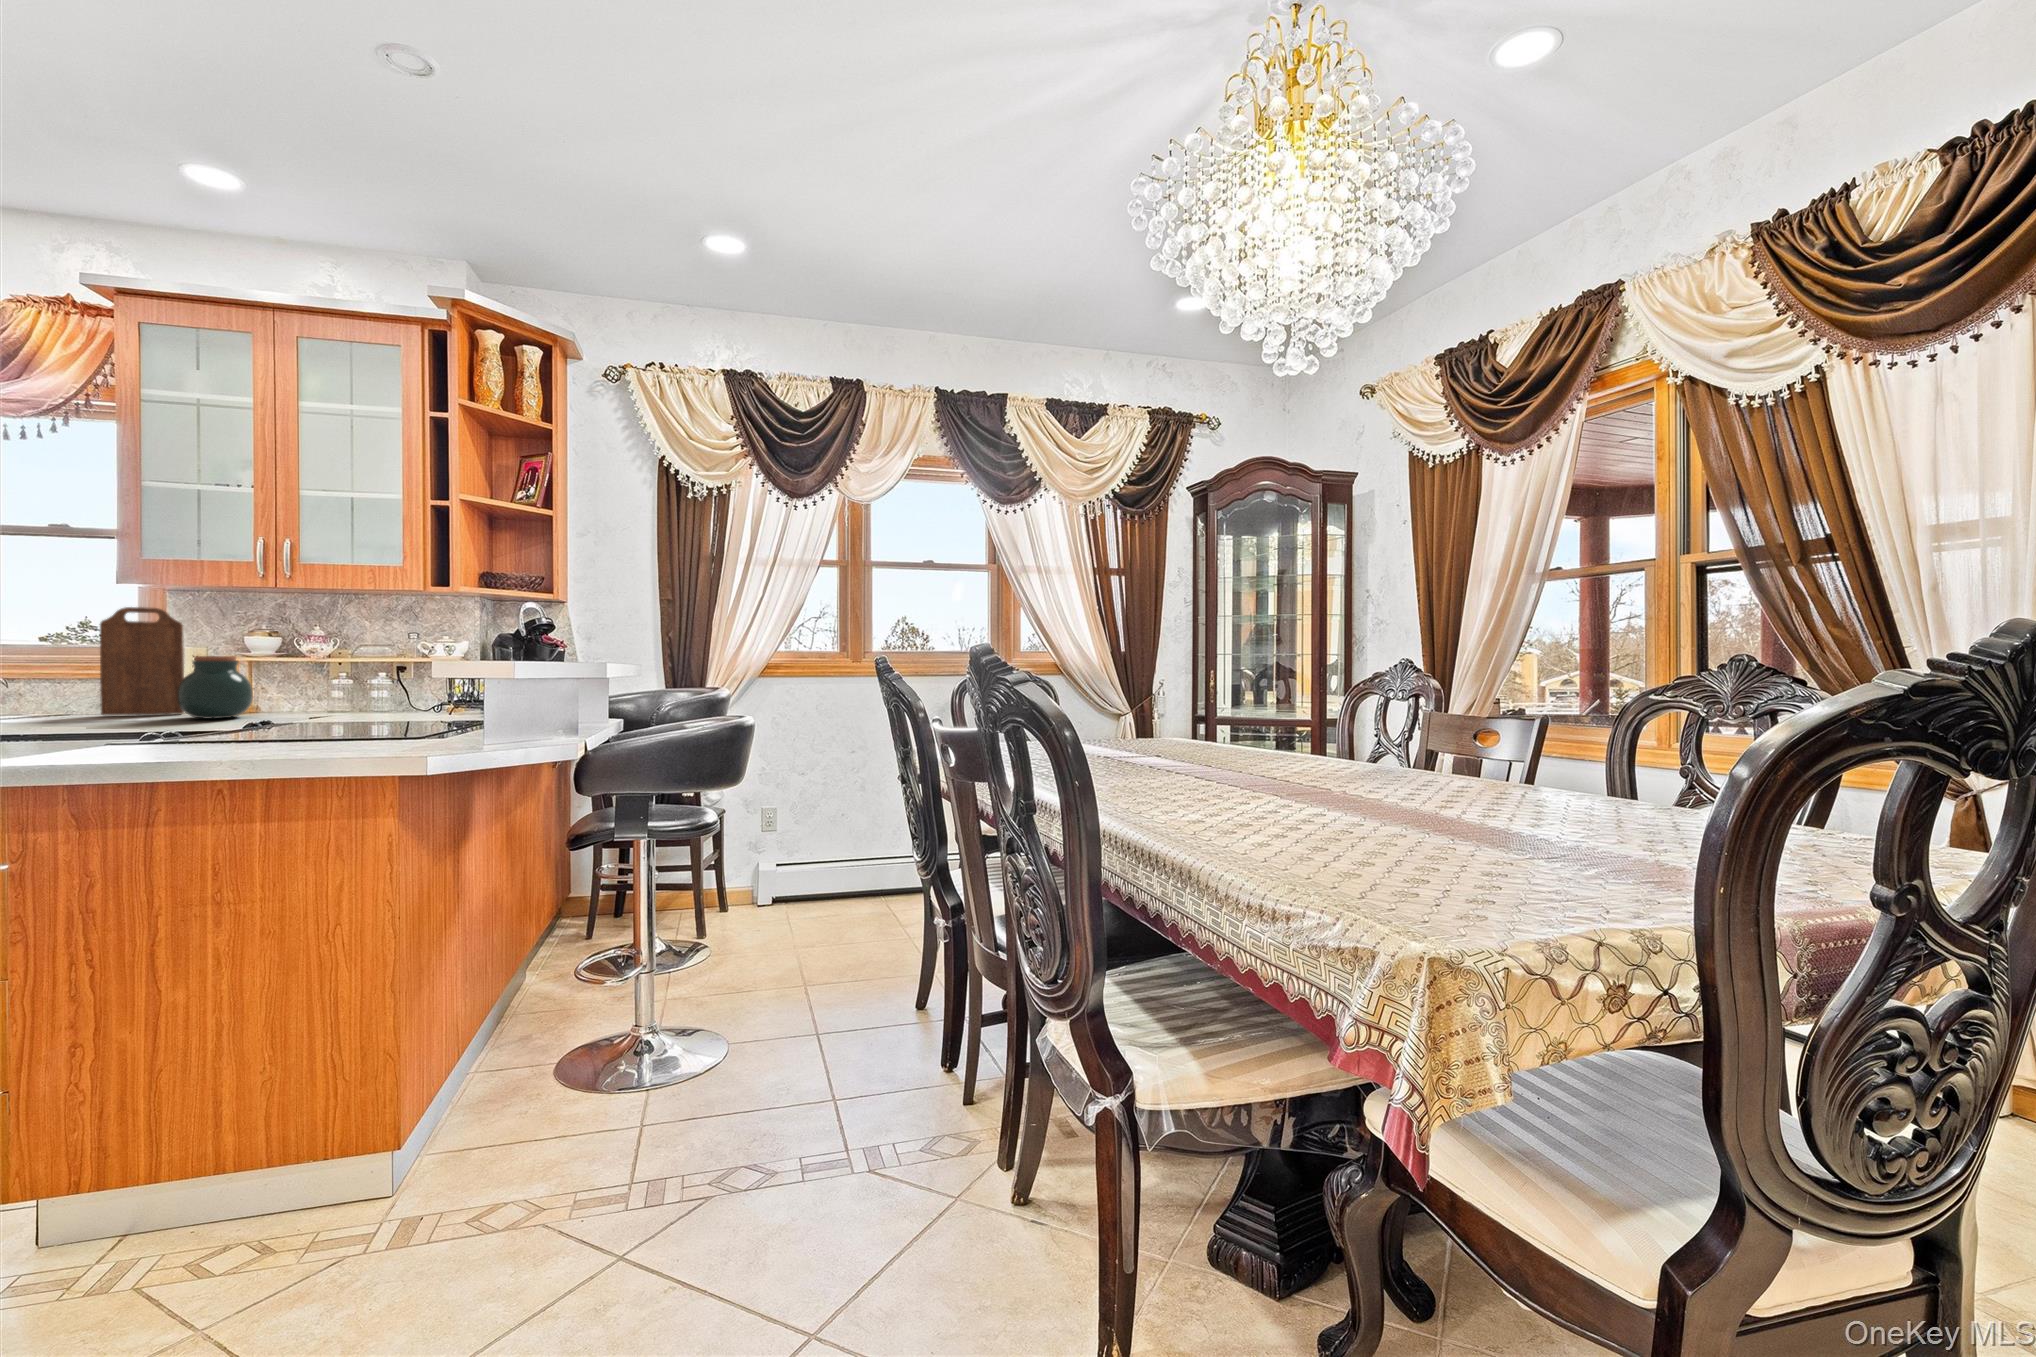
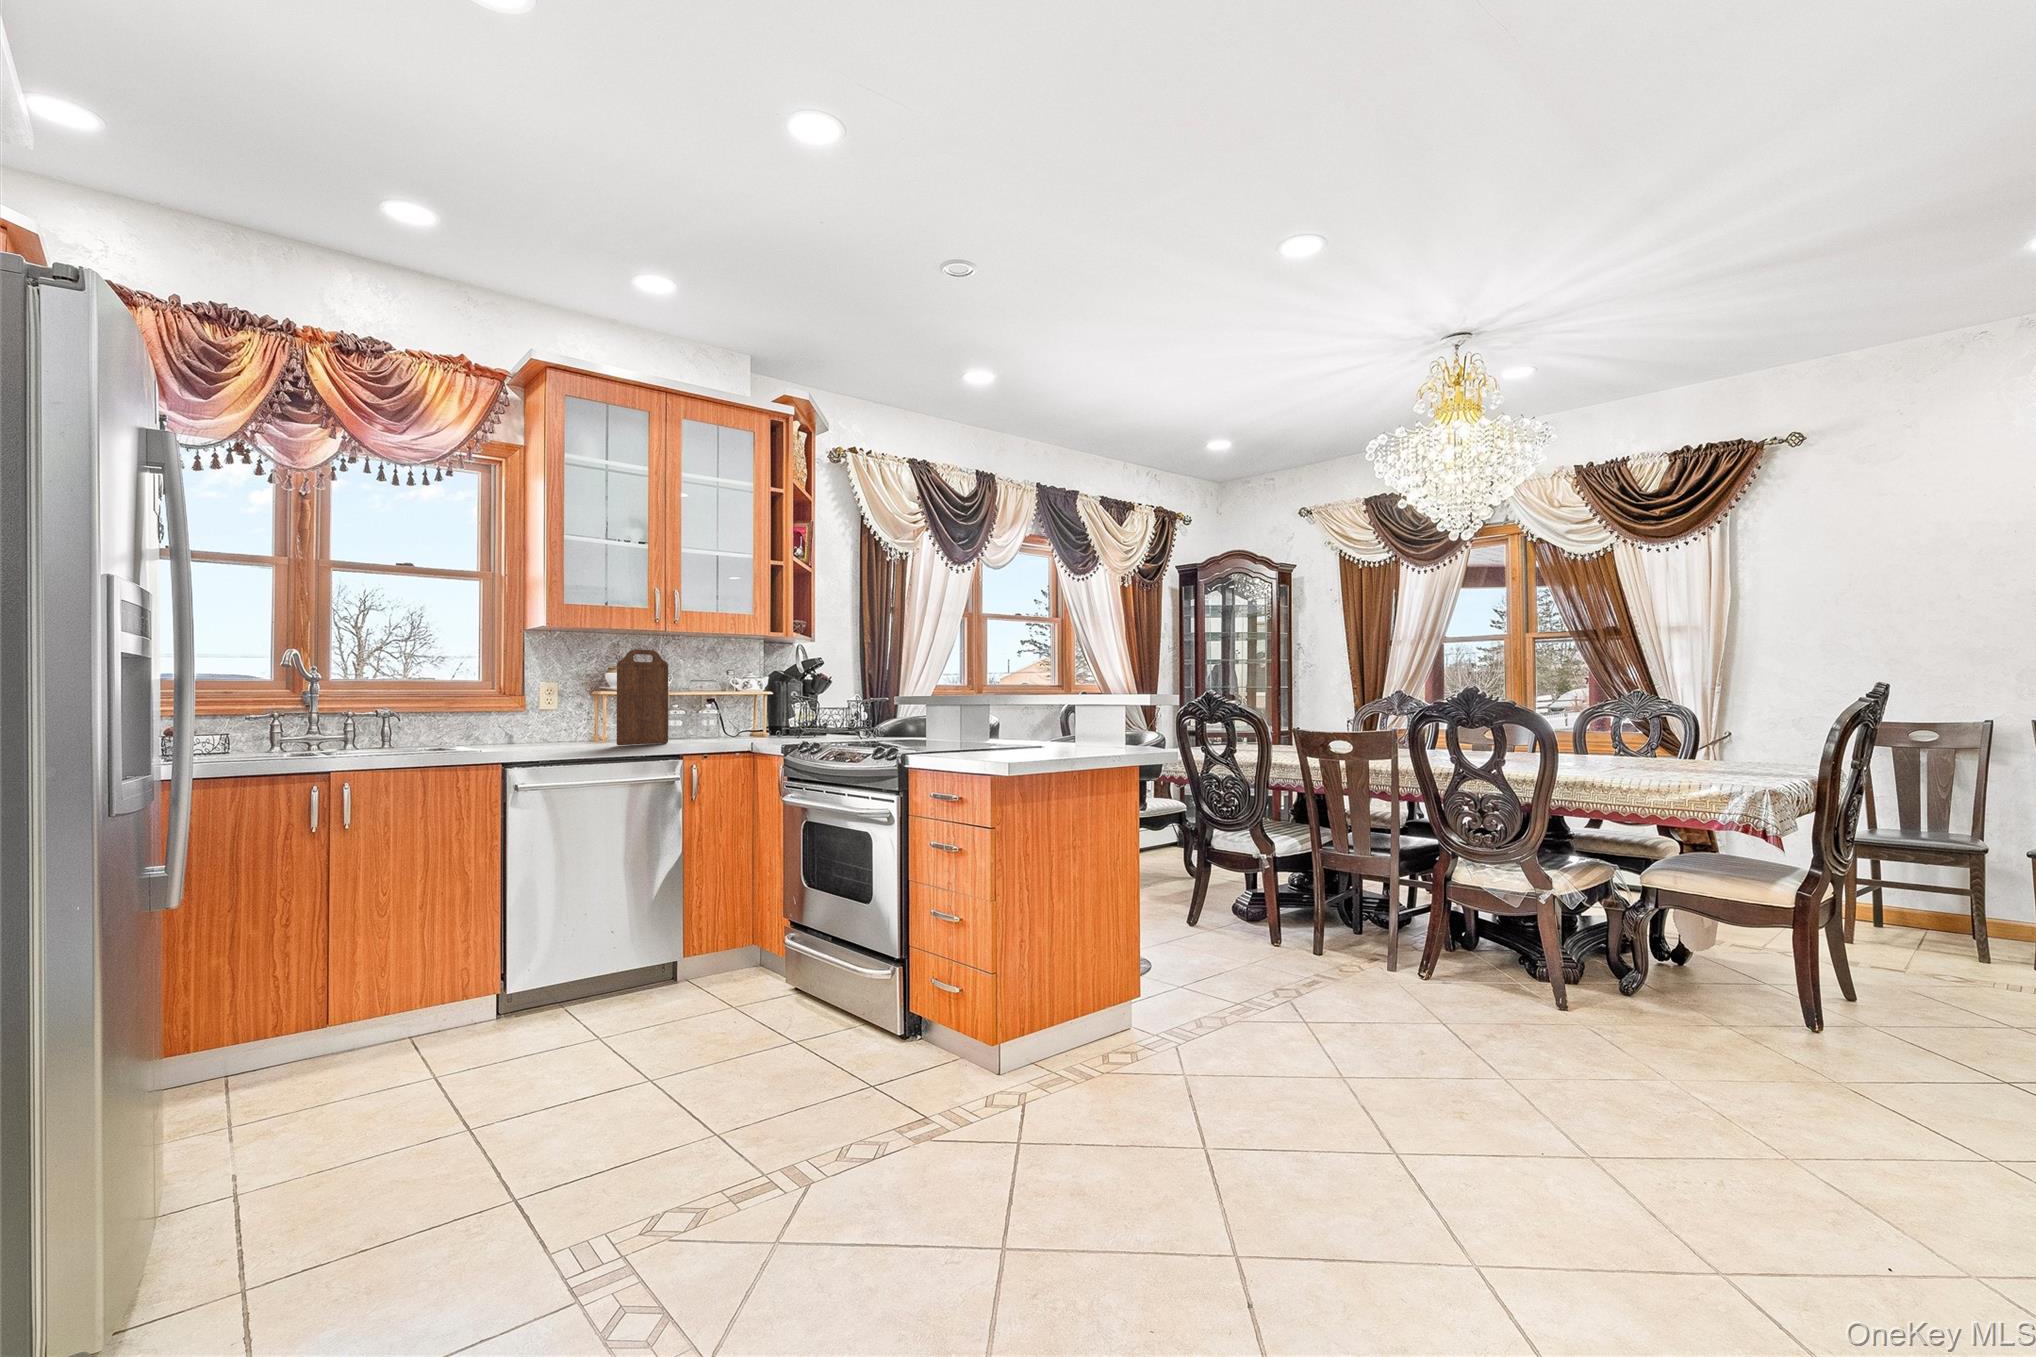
jar: present [177,656,253,719] -> none [692,691,742,744]

